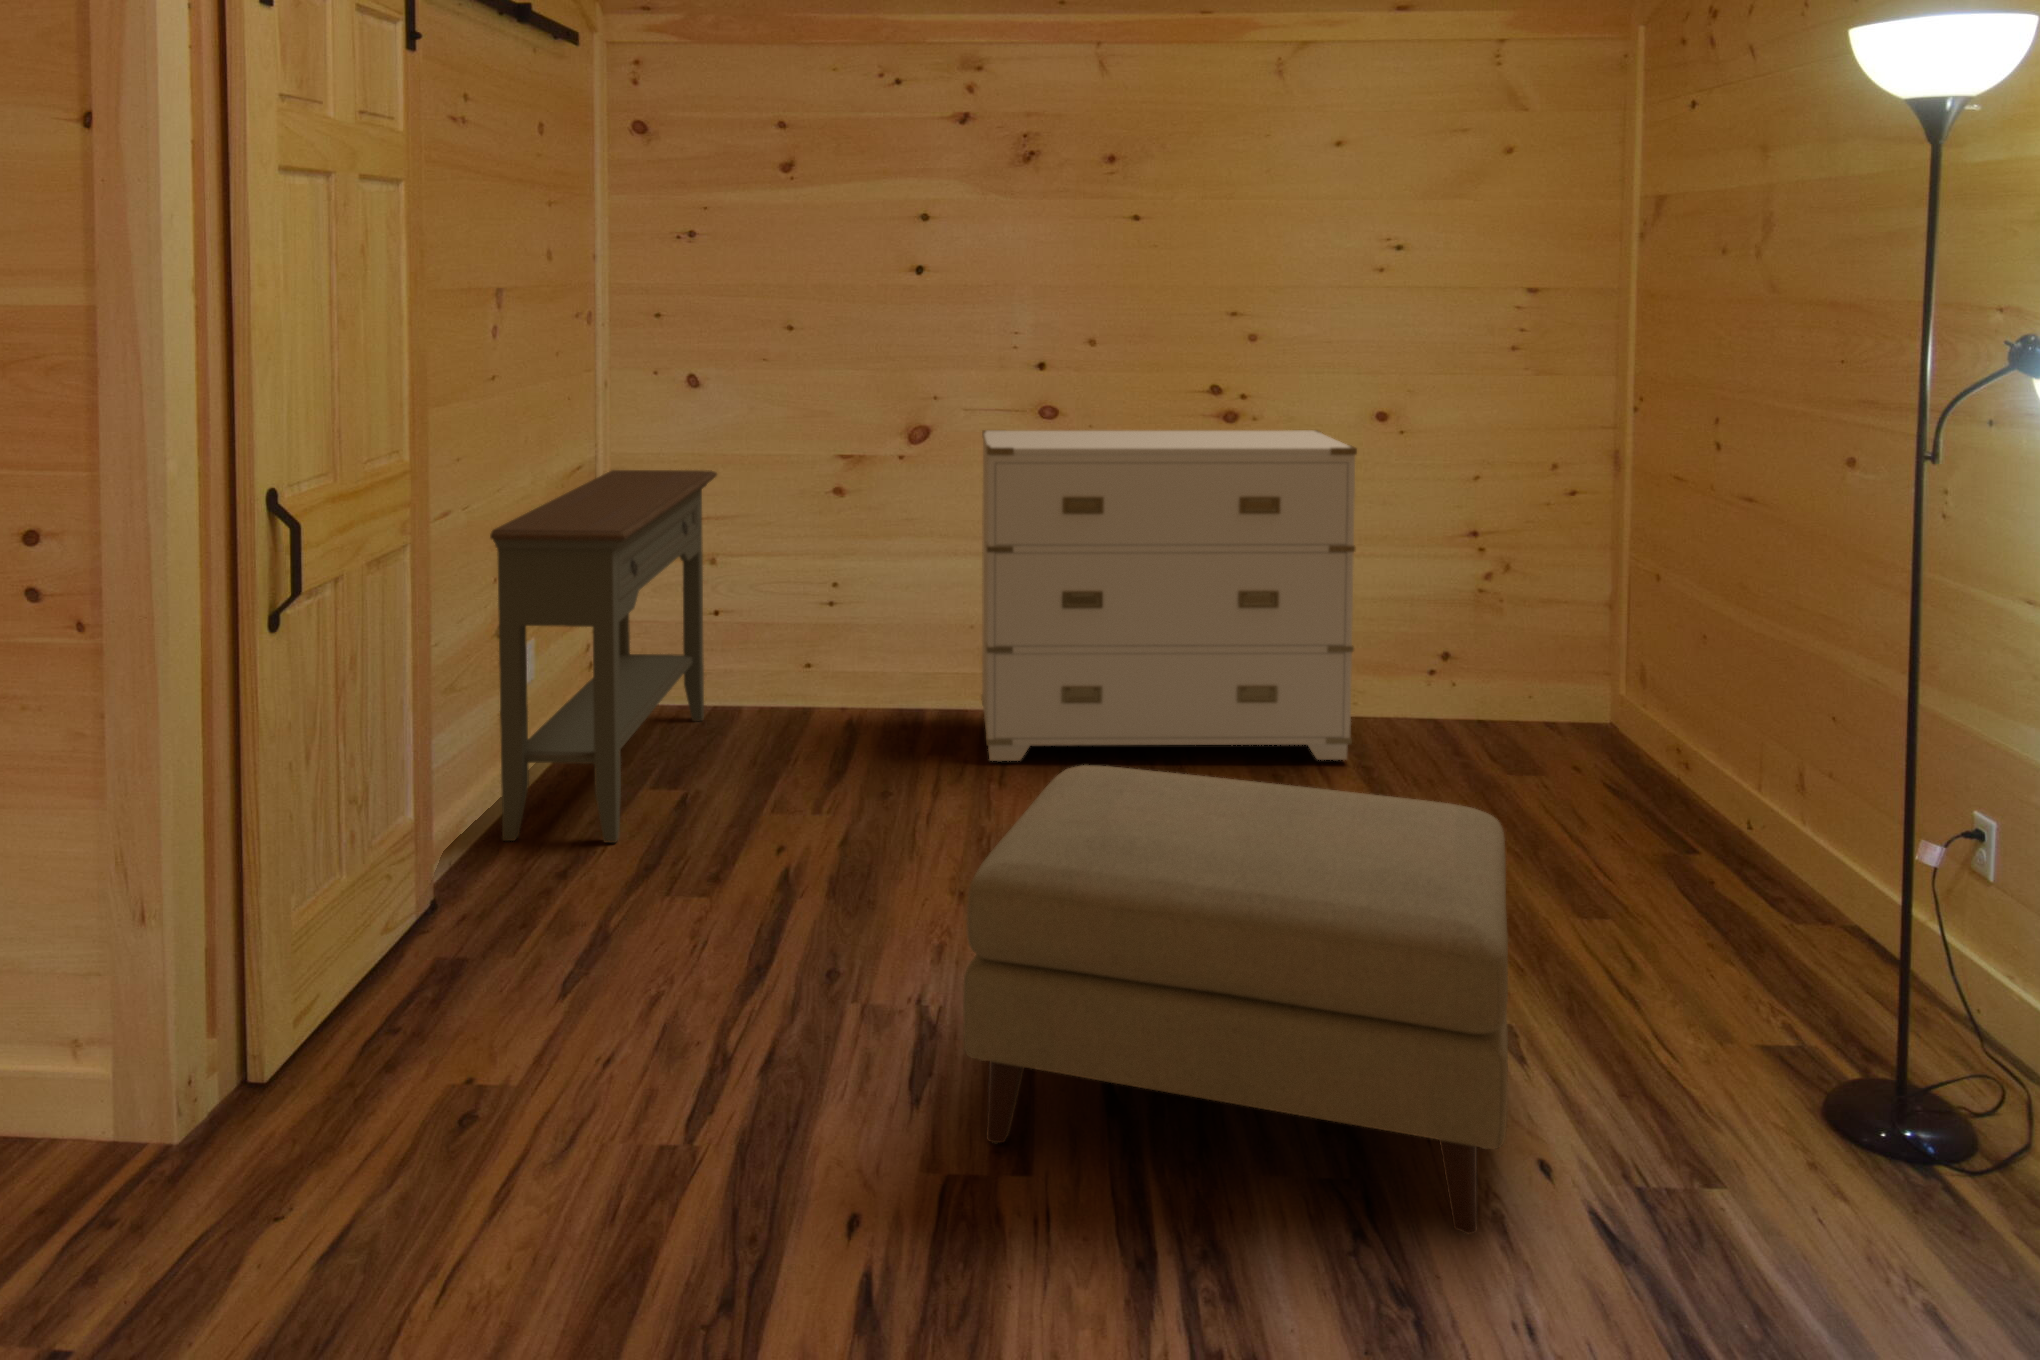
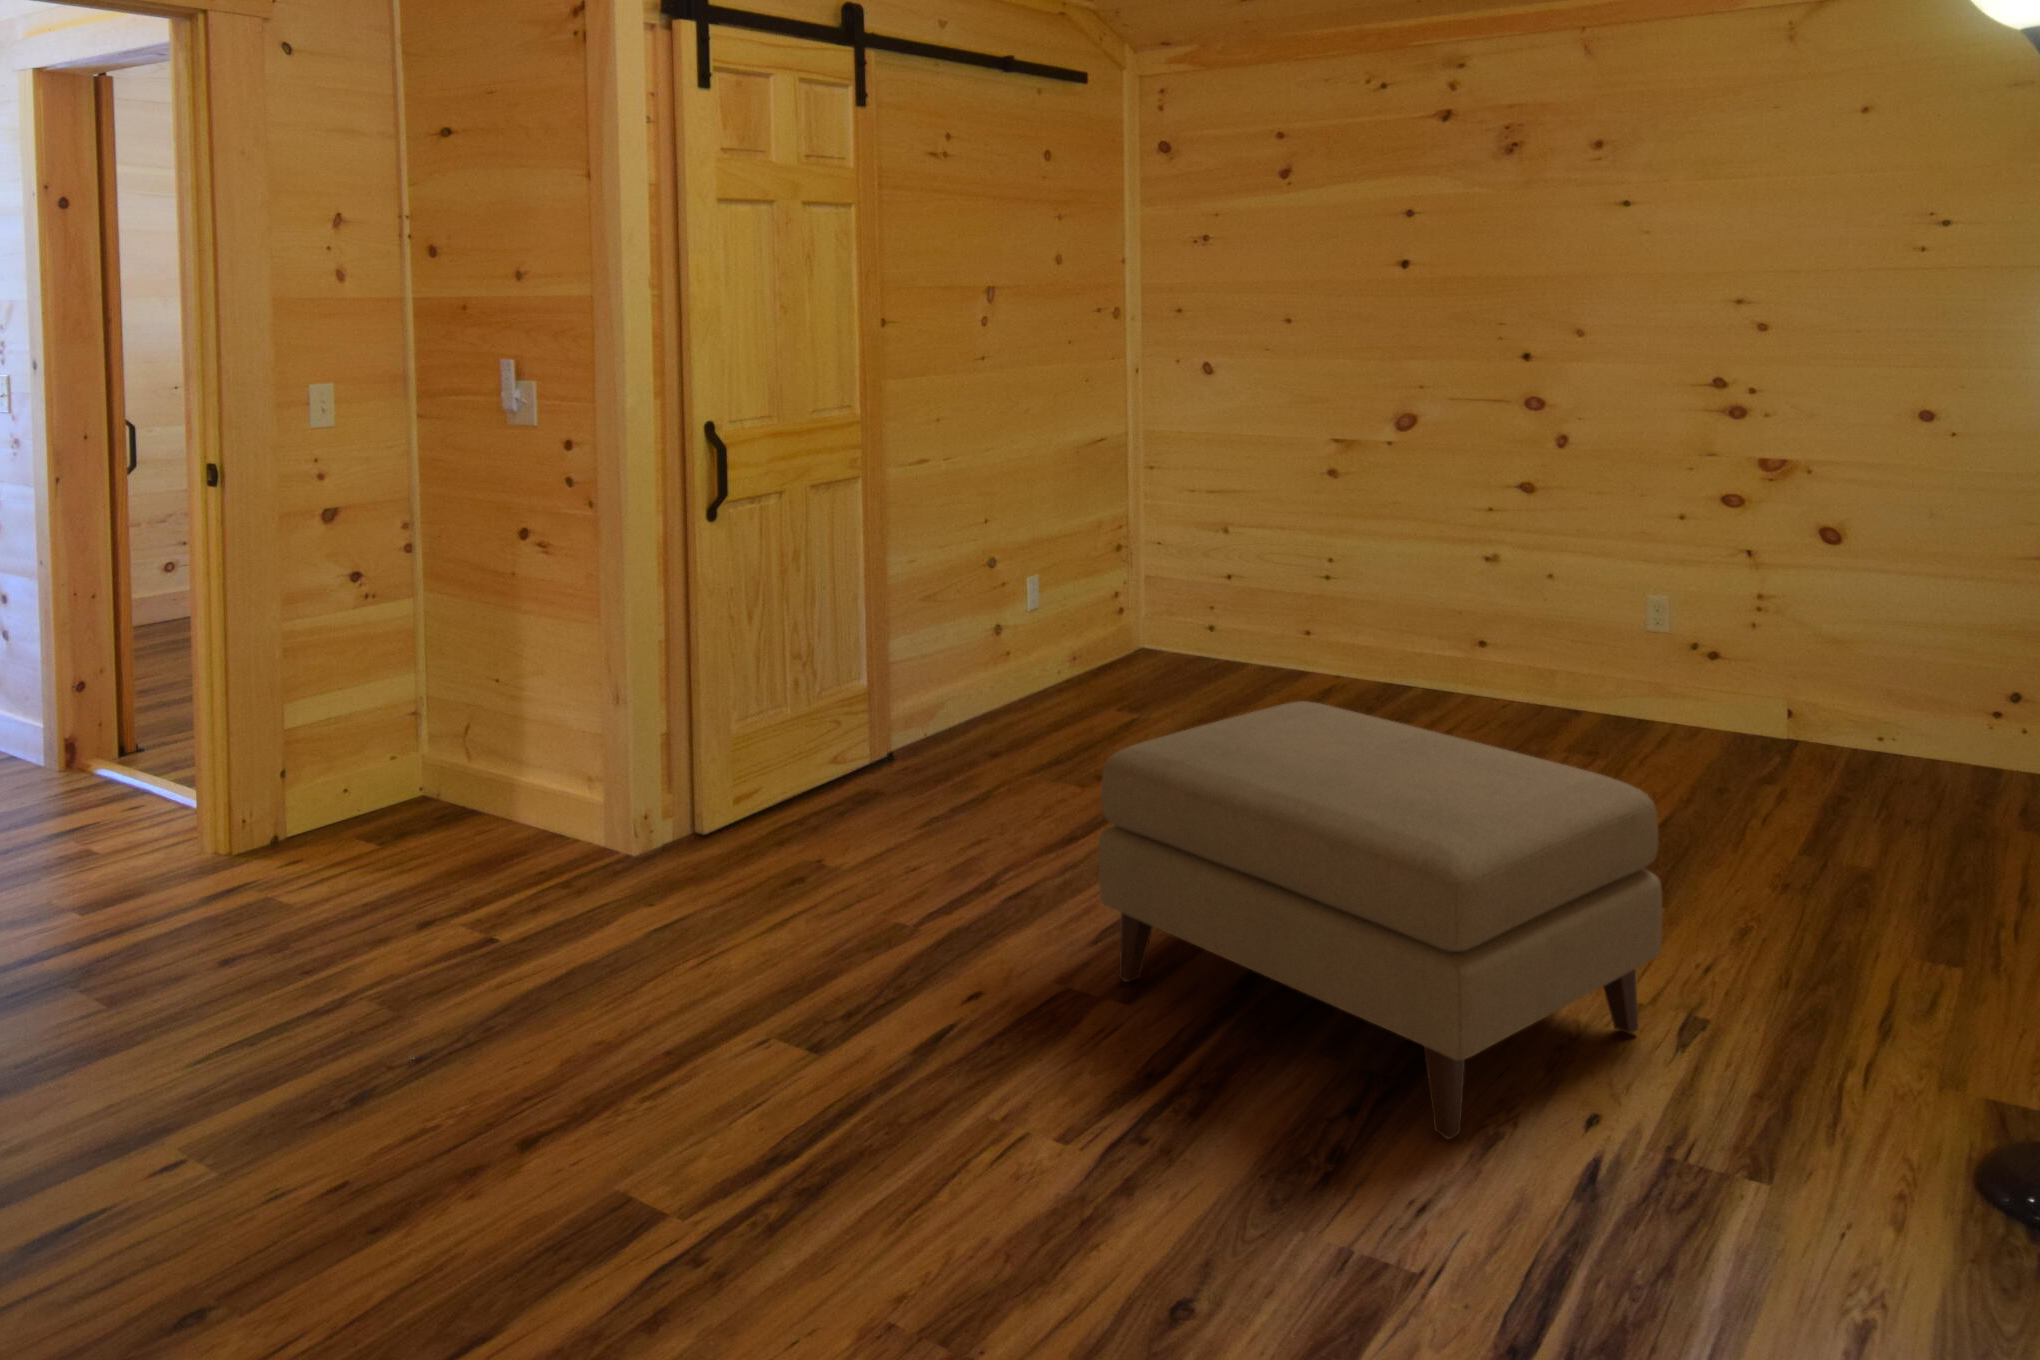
dresser: present [981,430,1357,762] -> none [1421,418,1840,788]
console table: present [490,470,717,843] -> none [960,443,1224,742]

